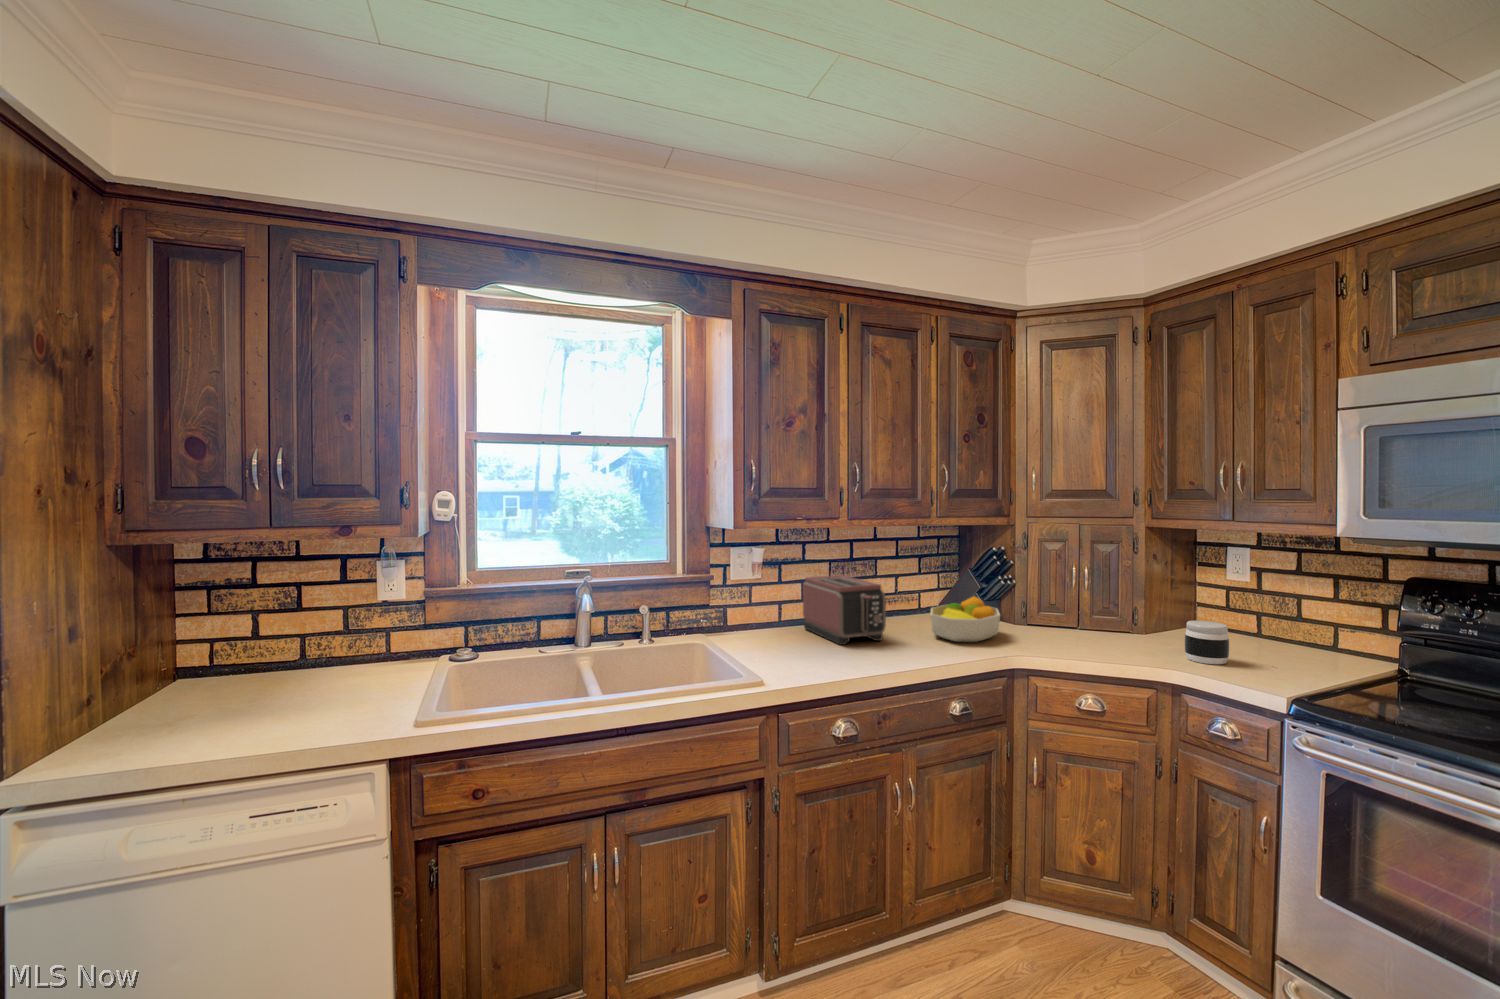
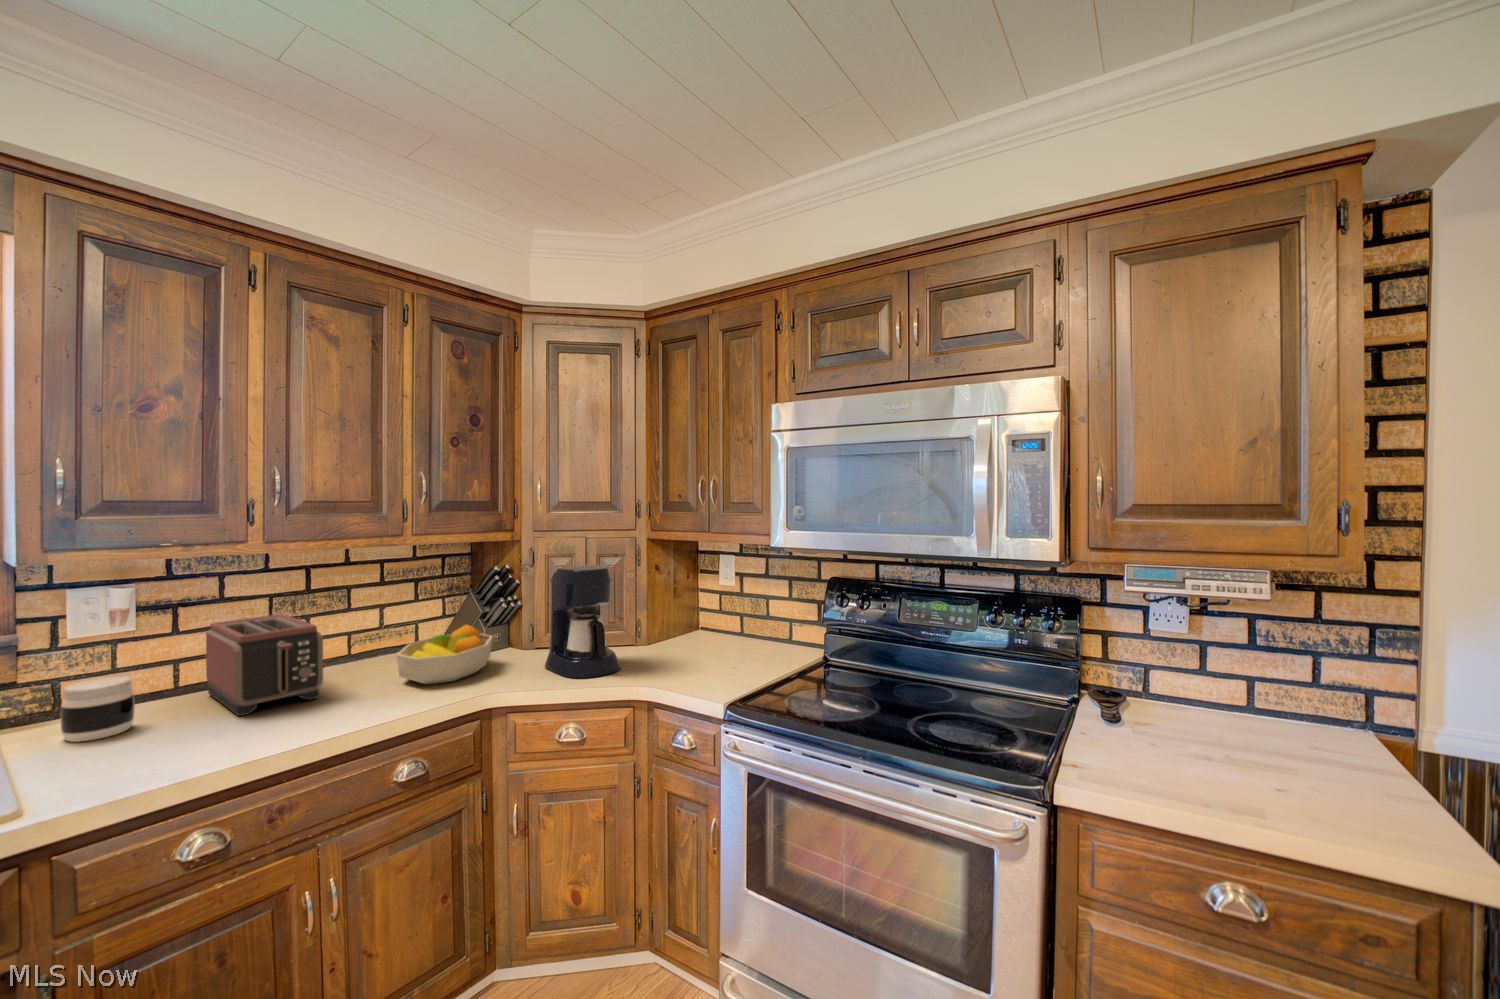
coffee maker: none [1050,550,1132,655] -> present [545,565,620,678]
jar: present [1185,620,1229,664] -> present [61,676,135,742]

